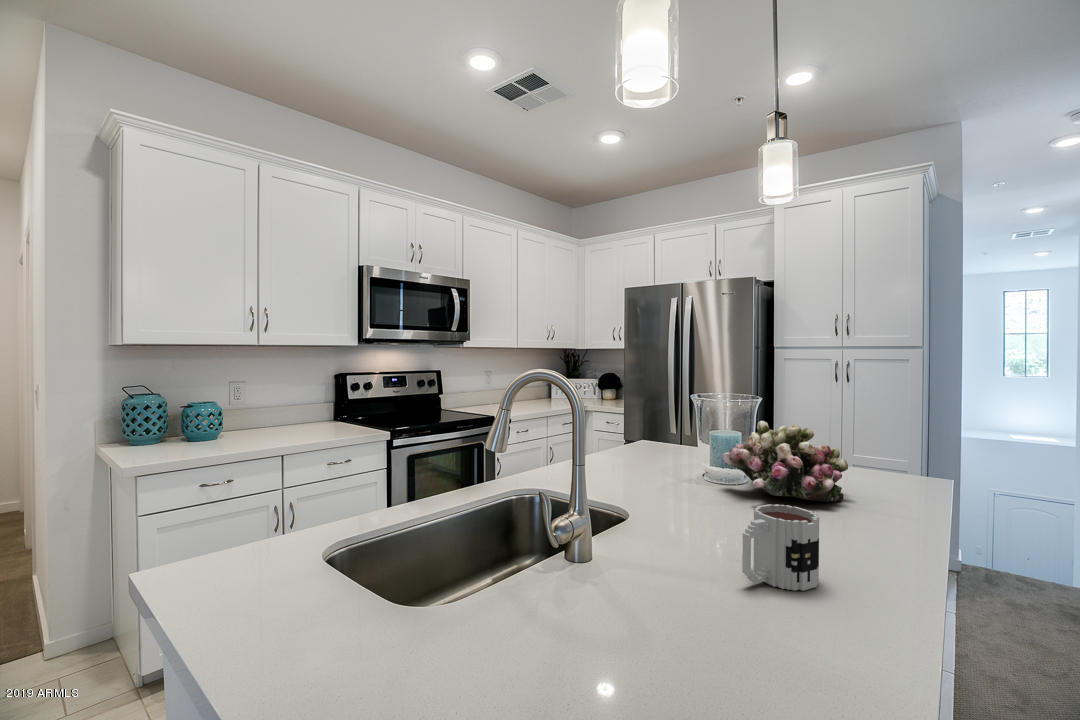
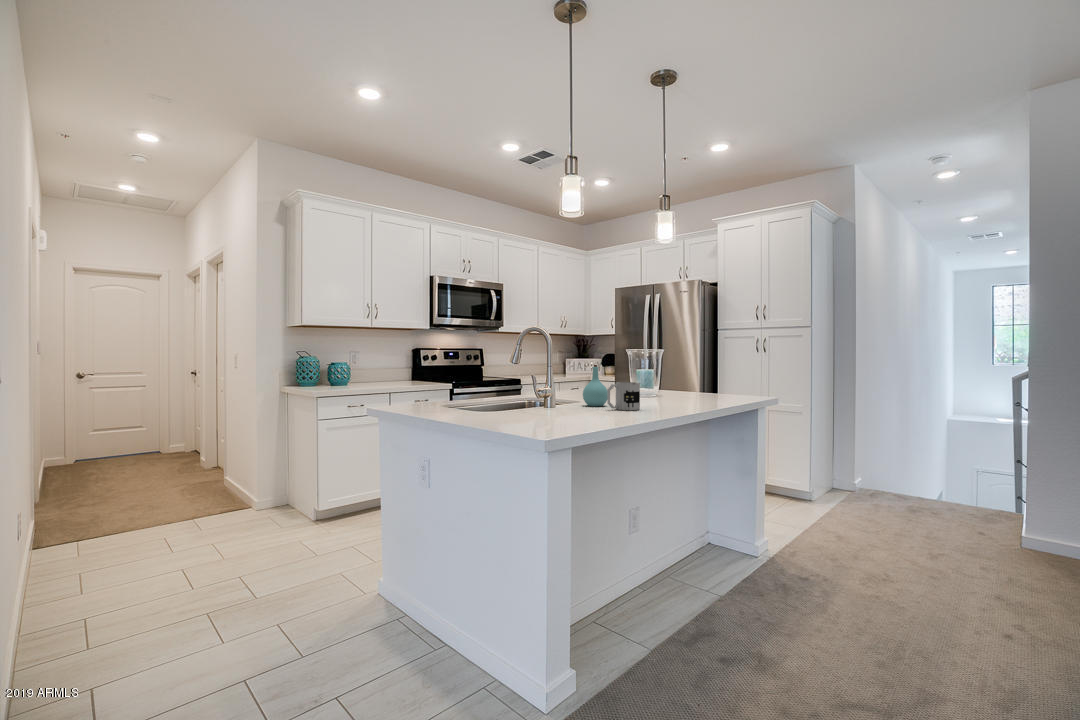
flower arrangement: present [722,421,848,502] -> none [636,362,699,401]
bottle: none [653,452,713,550] -> present [583,365,607,406]

